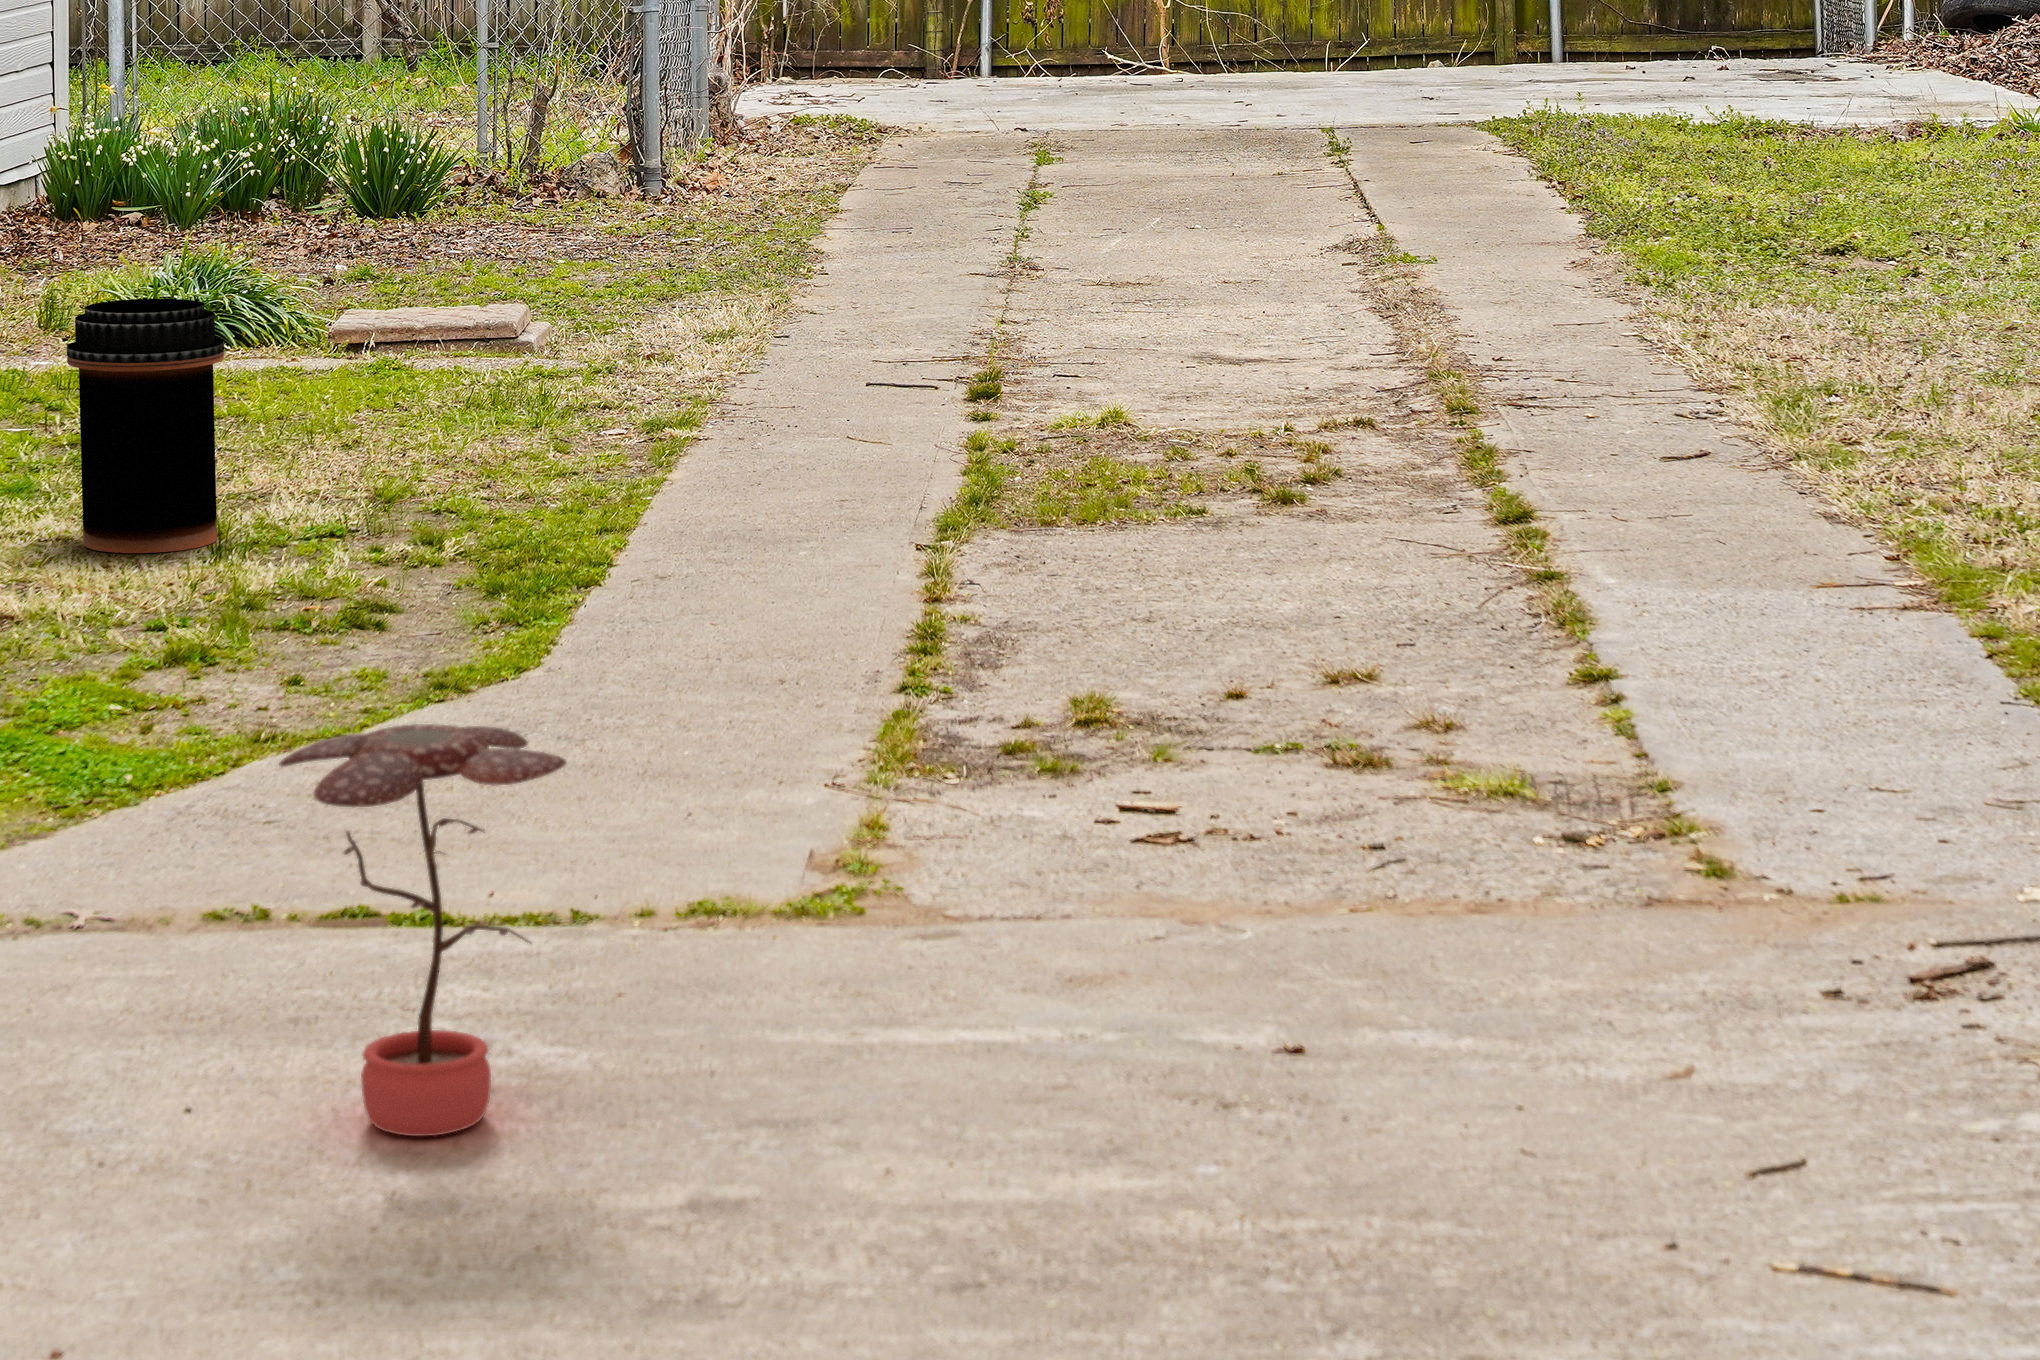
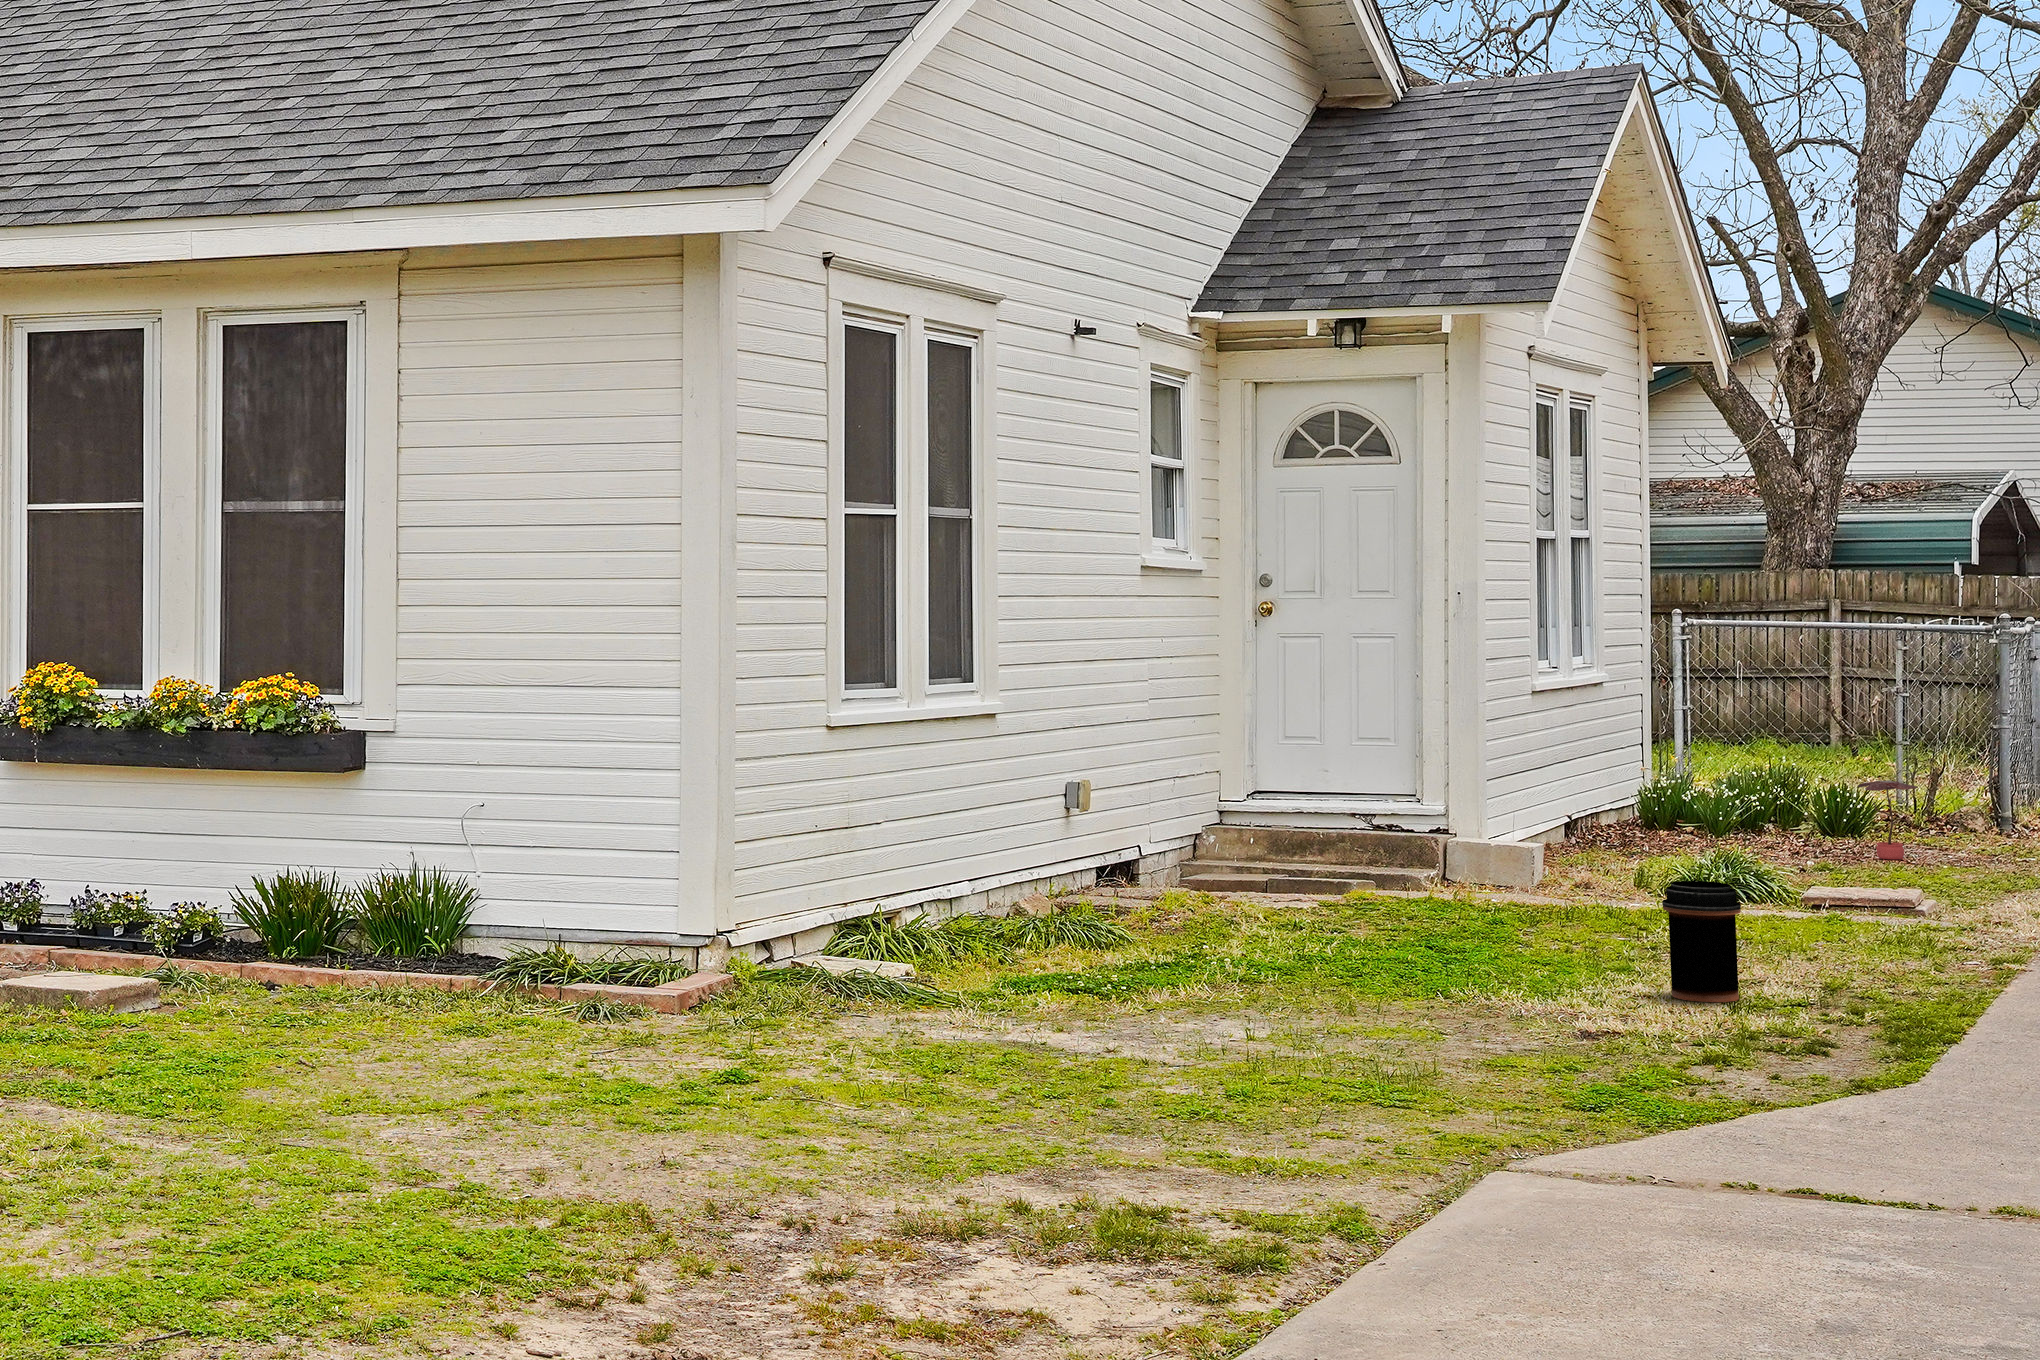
potted plant: present [279,724,566,1136] -> present [1858,781,1918,860]

